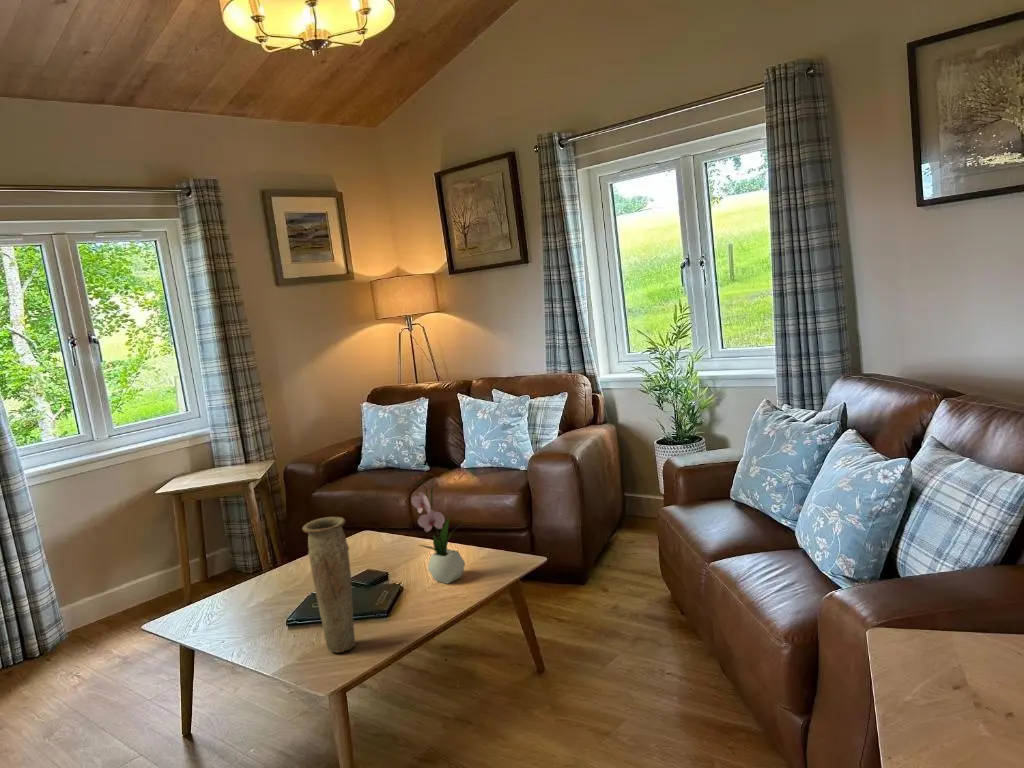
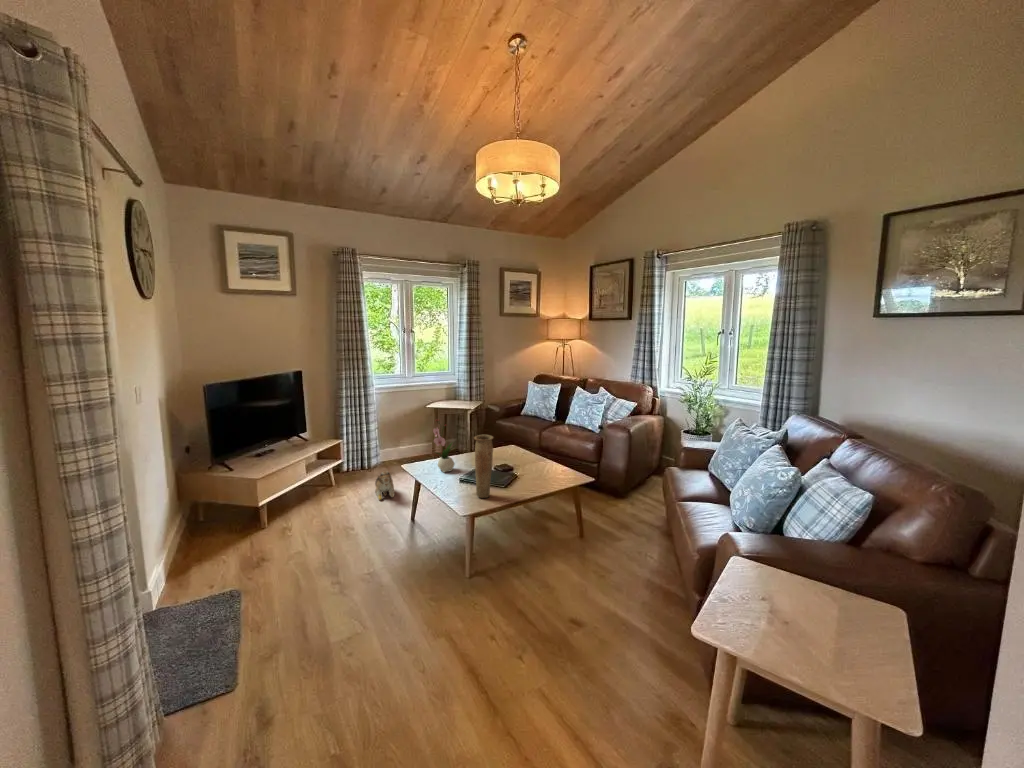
flower arrangement: present [411,476,465,584] -> present [433,420,454,472]
plush toy: none [67,647,119,717] -> present [375,471,394,500]

